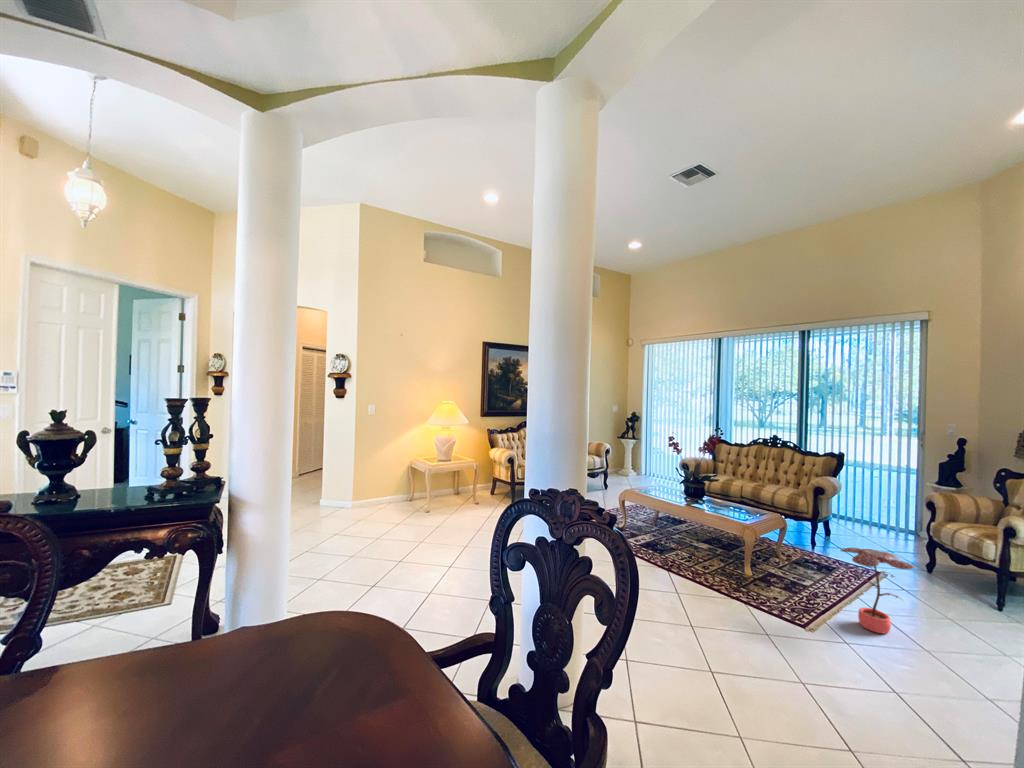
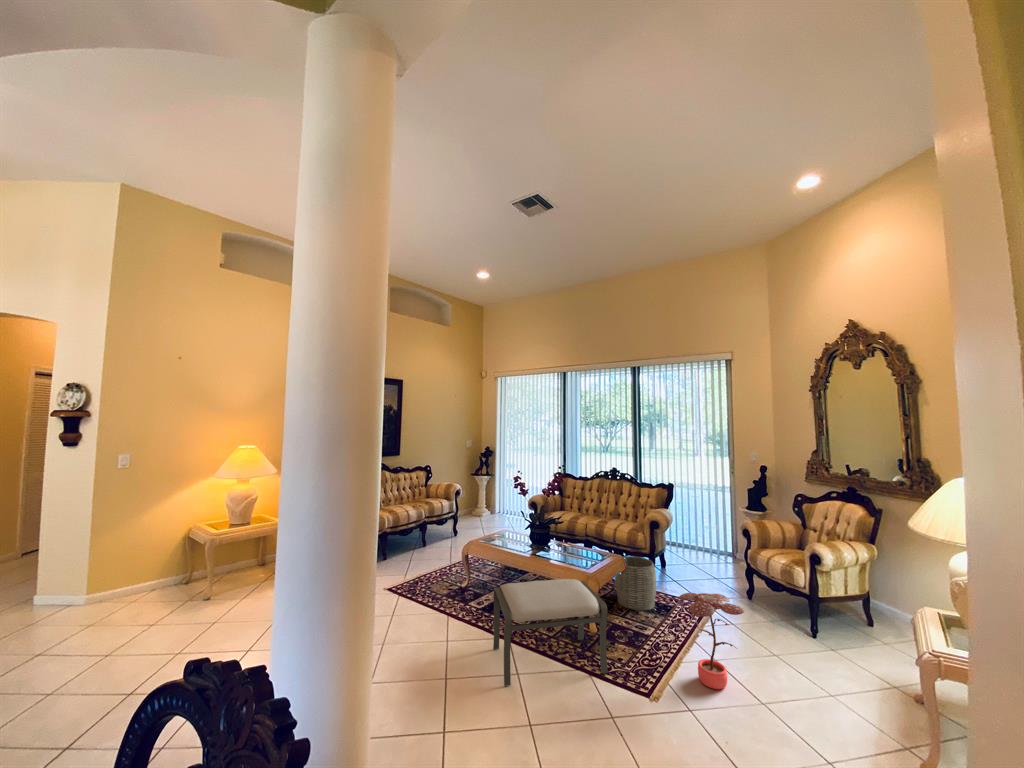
woven basket: none [771,517,817,567] -> present [615,556,656,611]
ottoman: none [655,522,765,605] -> present [493,579,608,686]

